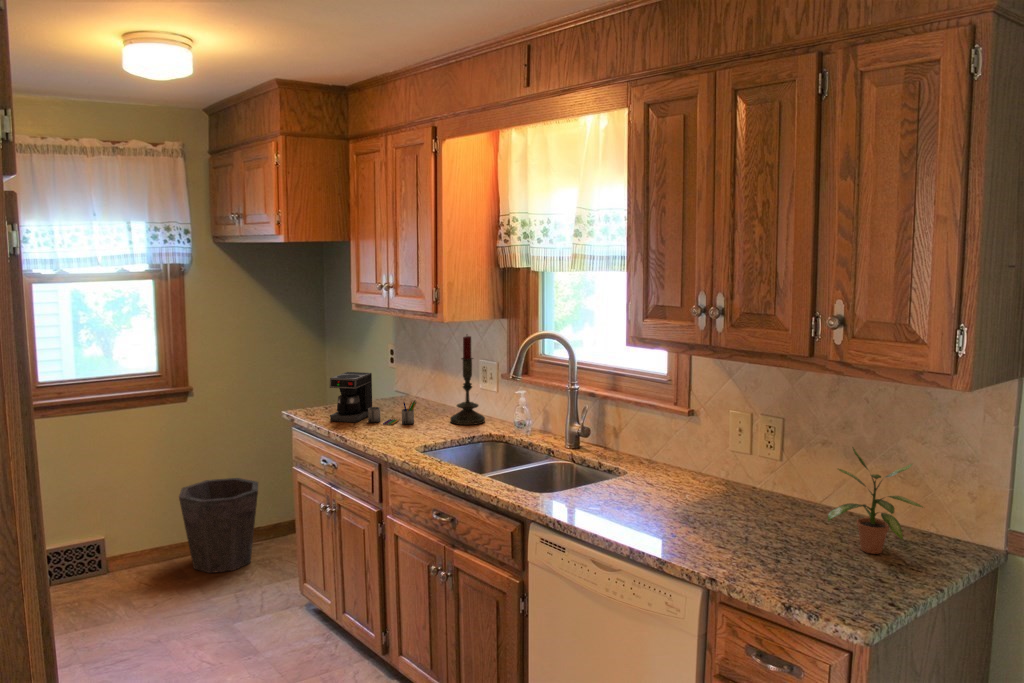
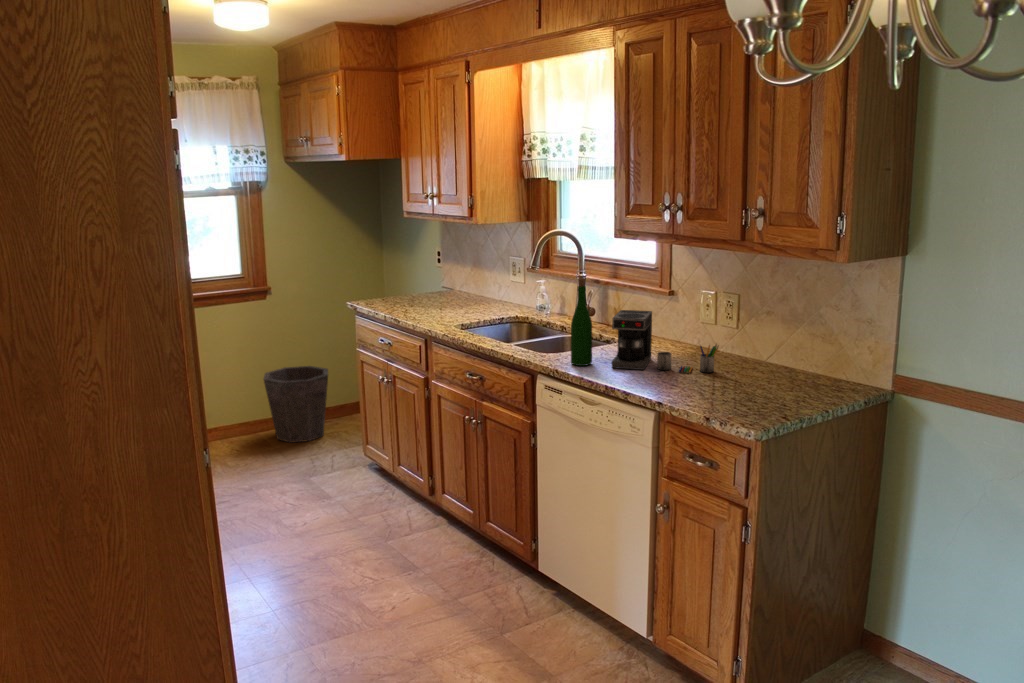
candle: present [450,336,485,425] -> none [485,236,514,312]
coffee maker: present [330,372,416,425] -> present [612,310,718,373]
wine bottle: none [576,400,604,515] -> present [571,278,592,366]
potted plant: present [828,447,923,554] -> none [751,306,822,387]

